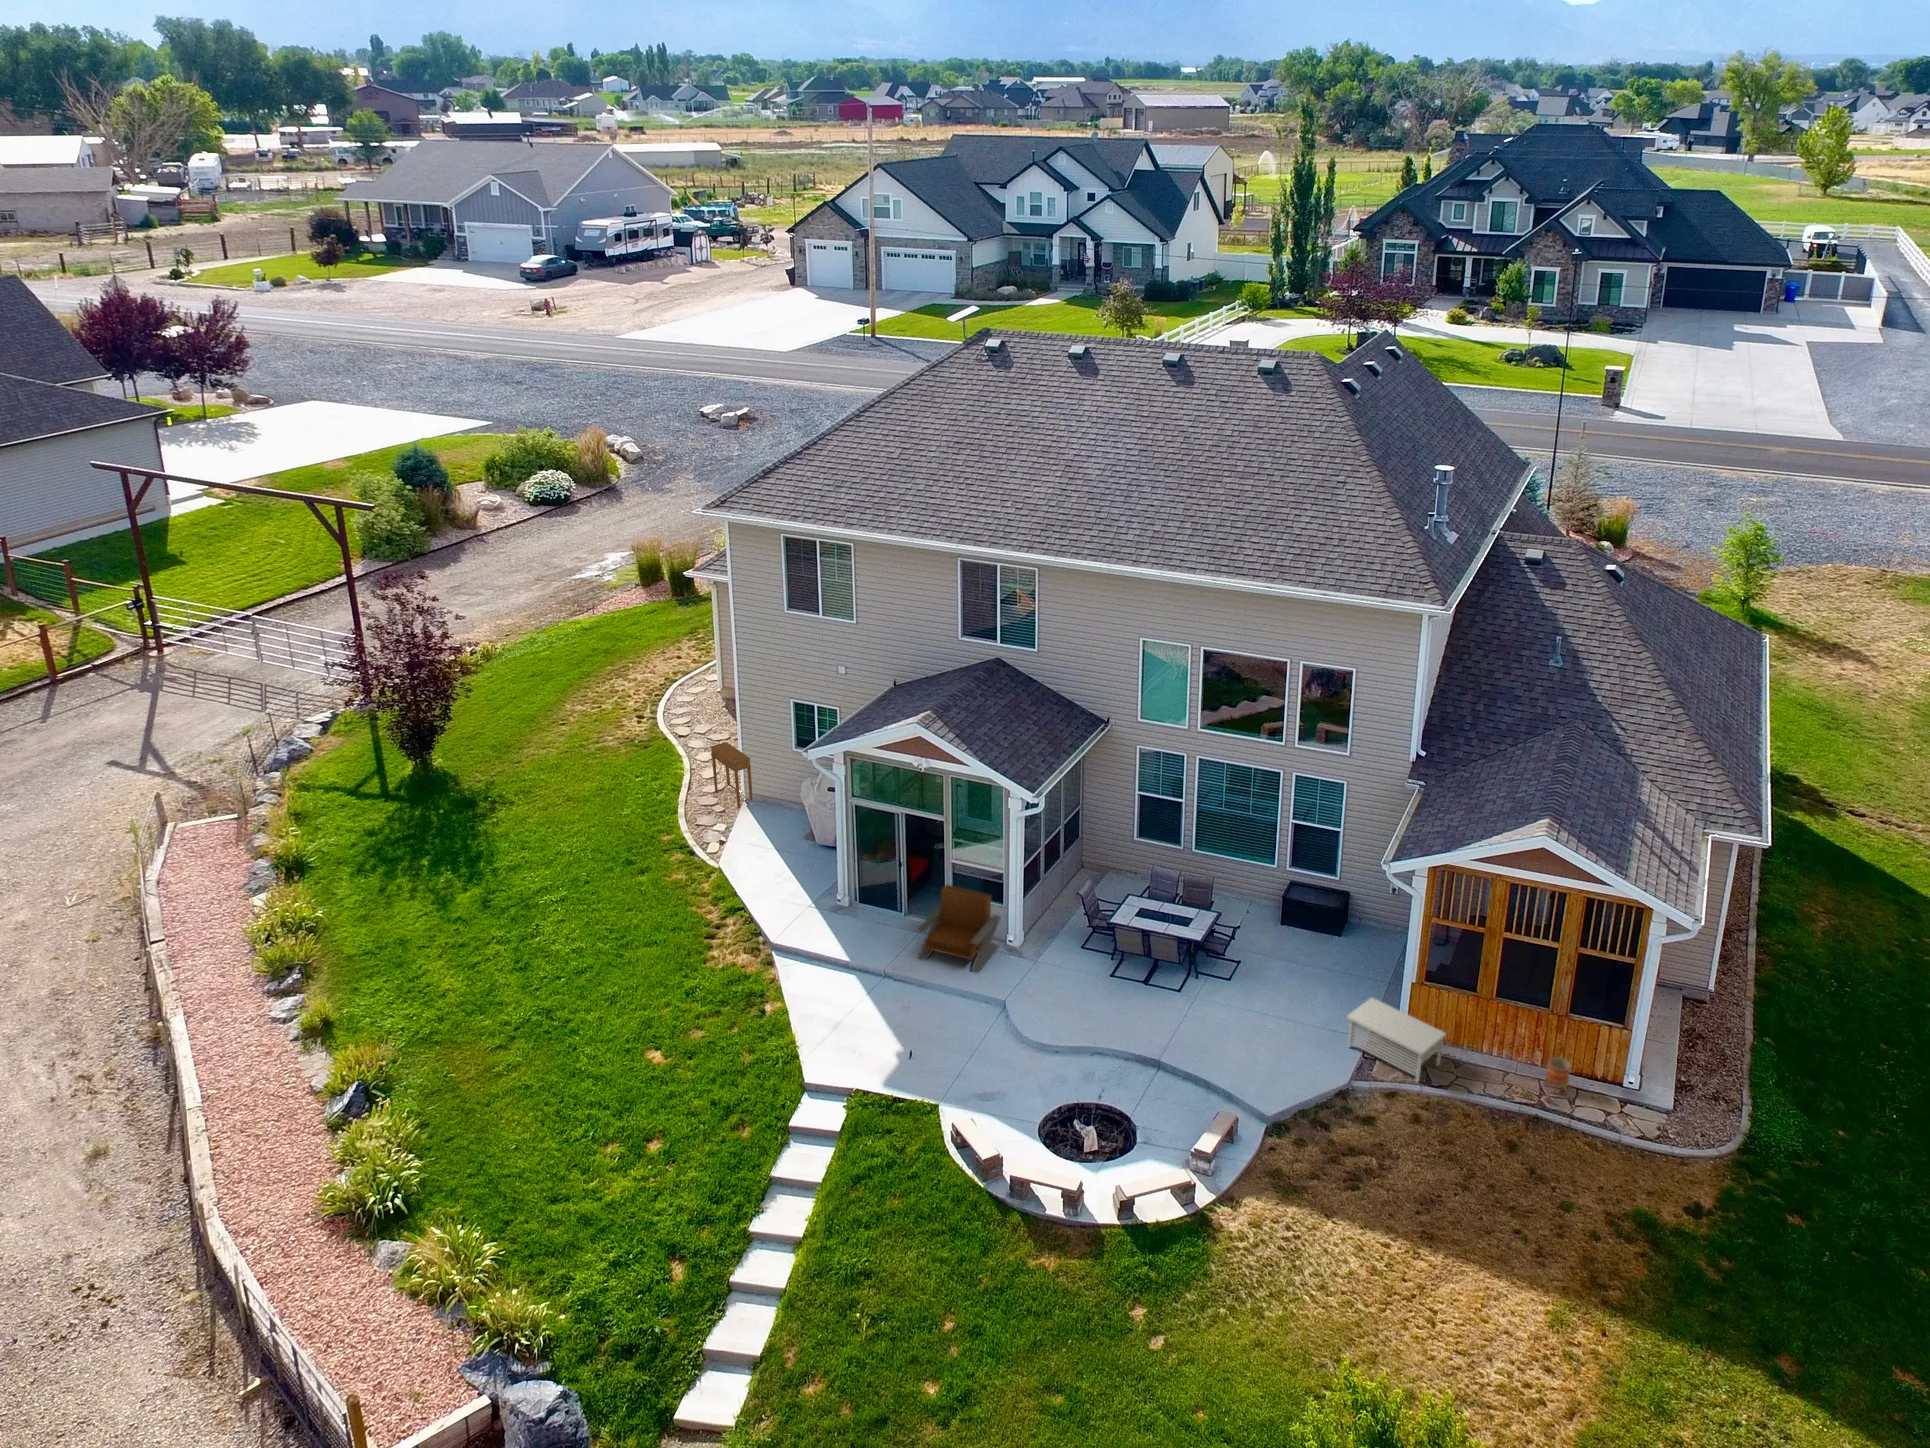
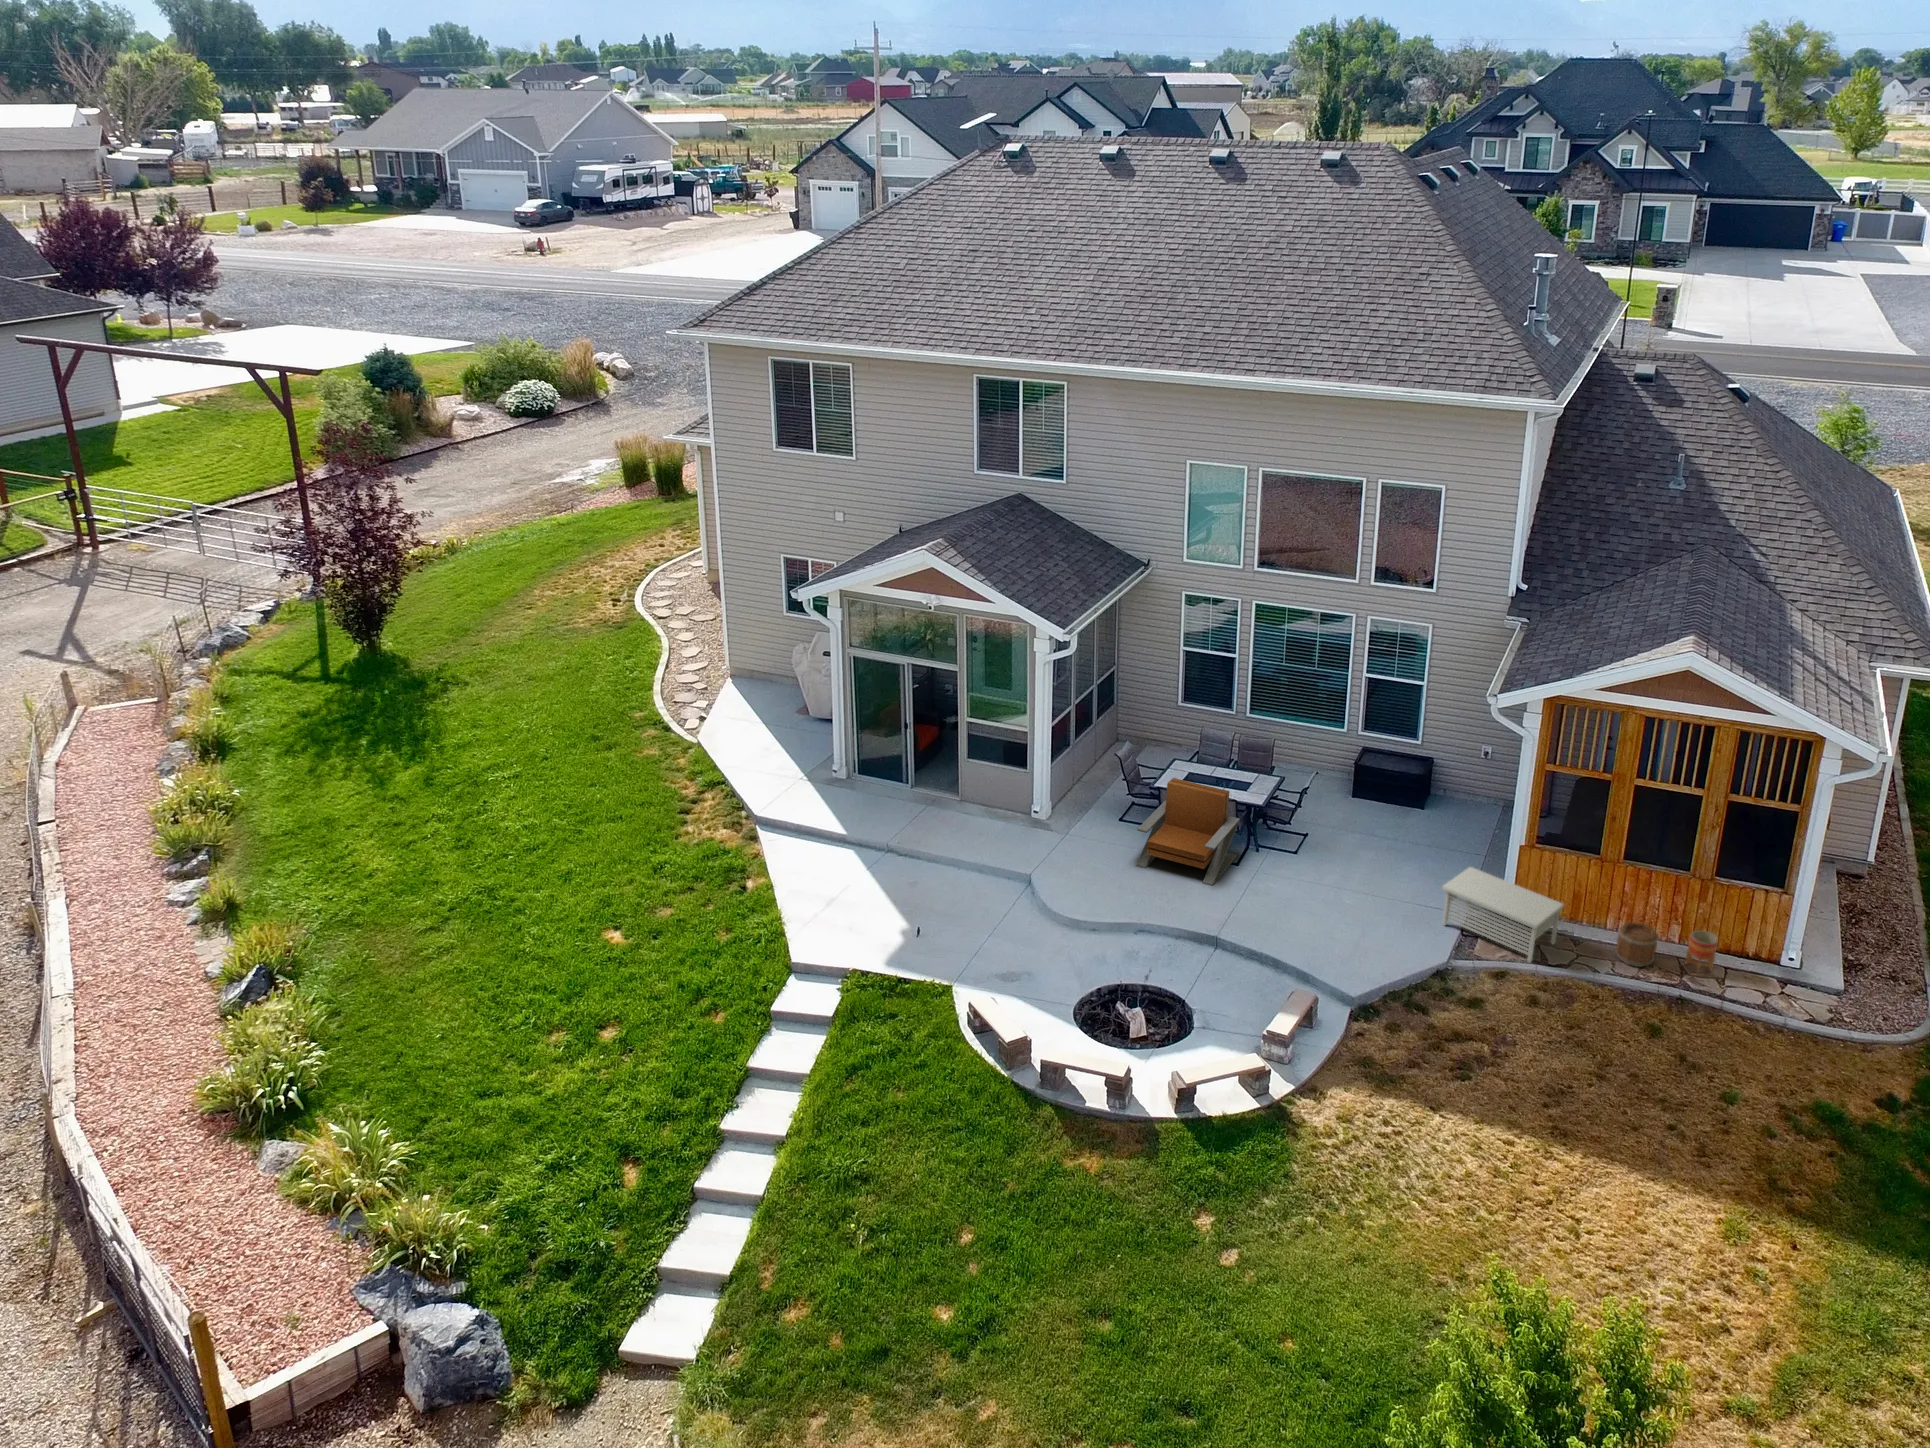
side table: present [710,742,753,808] -> none [692,612,741,687]
lounge chair: present [918,885,1001,973] -> present [1136,778,1240,886]
bucket: none [1488,1049,1523,1087] -> present [1615,922,1659,967]

